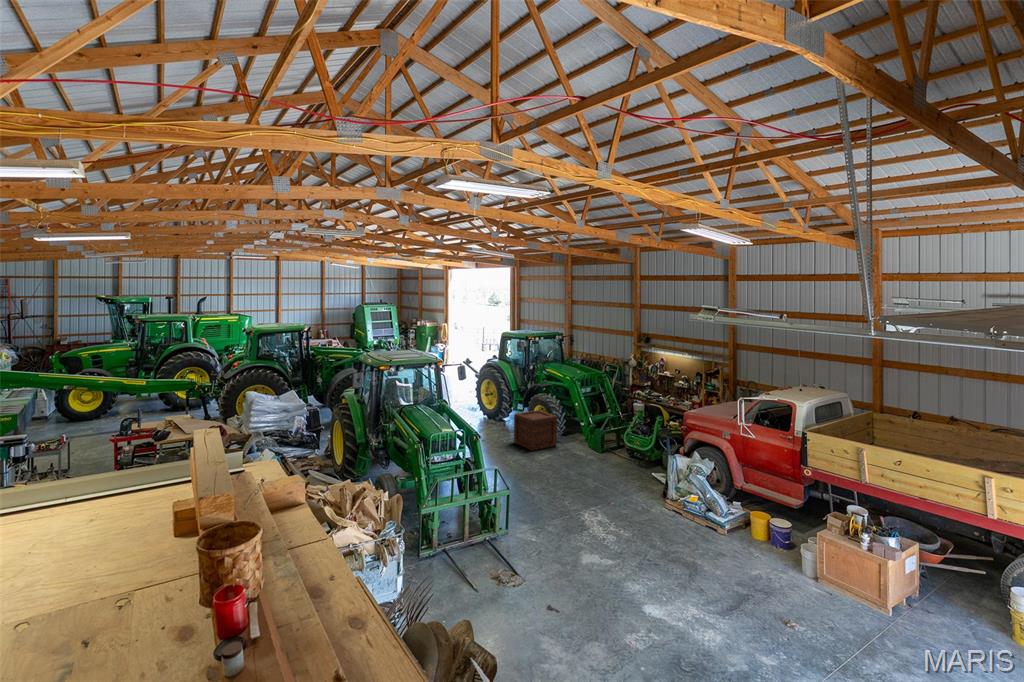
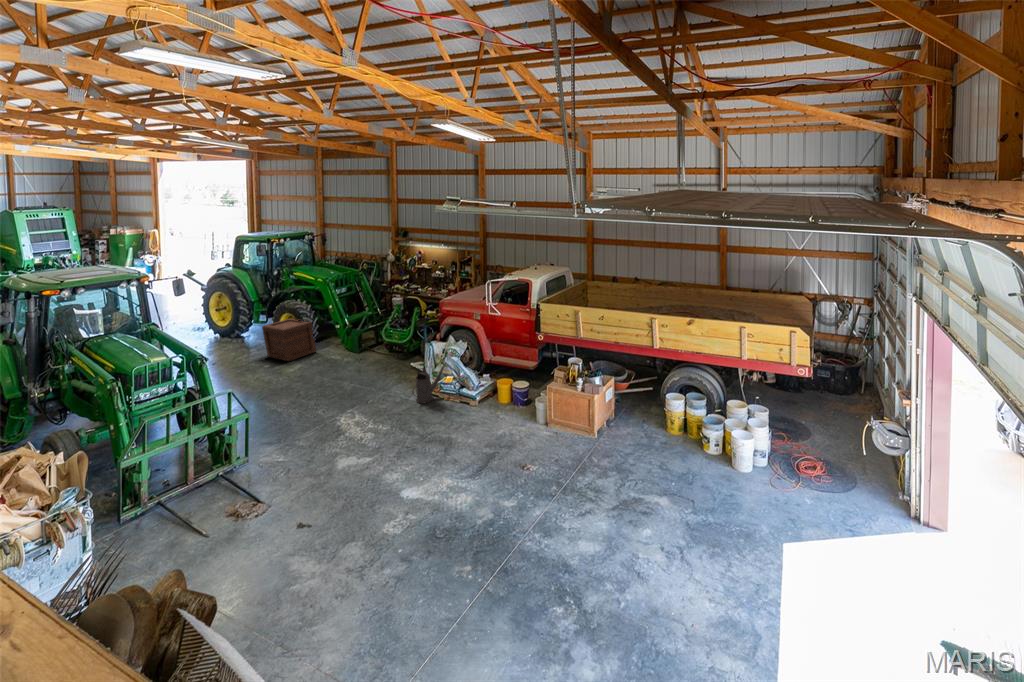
watering can: none [654,481,691,520] -> present [412,366,444,404]

